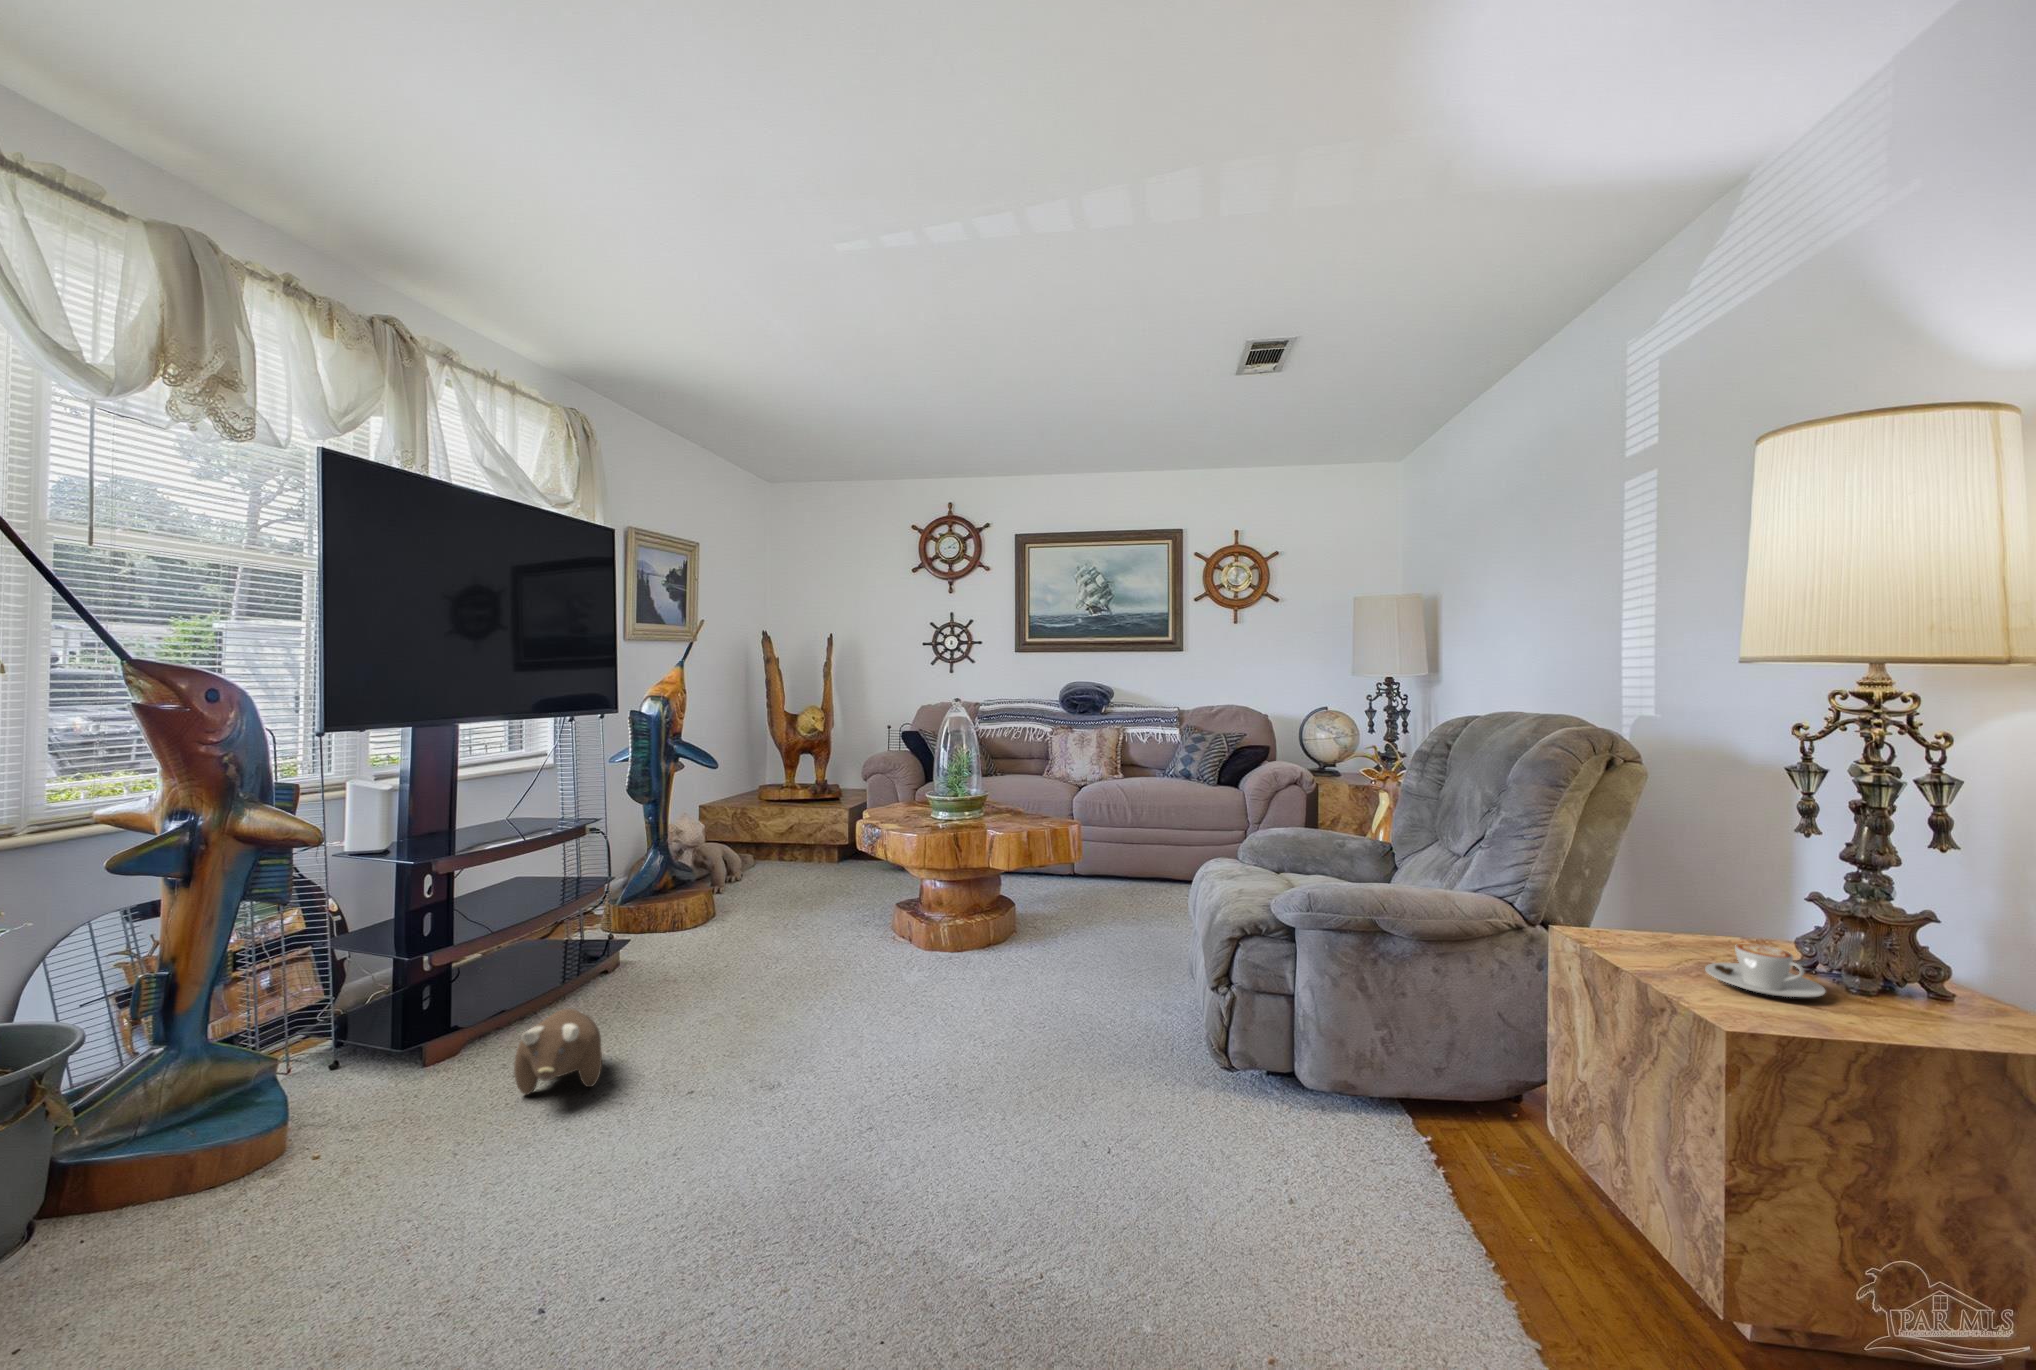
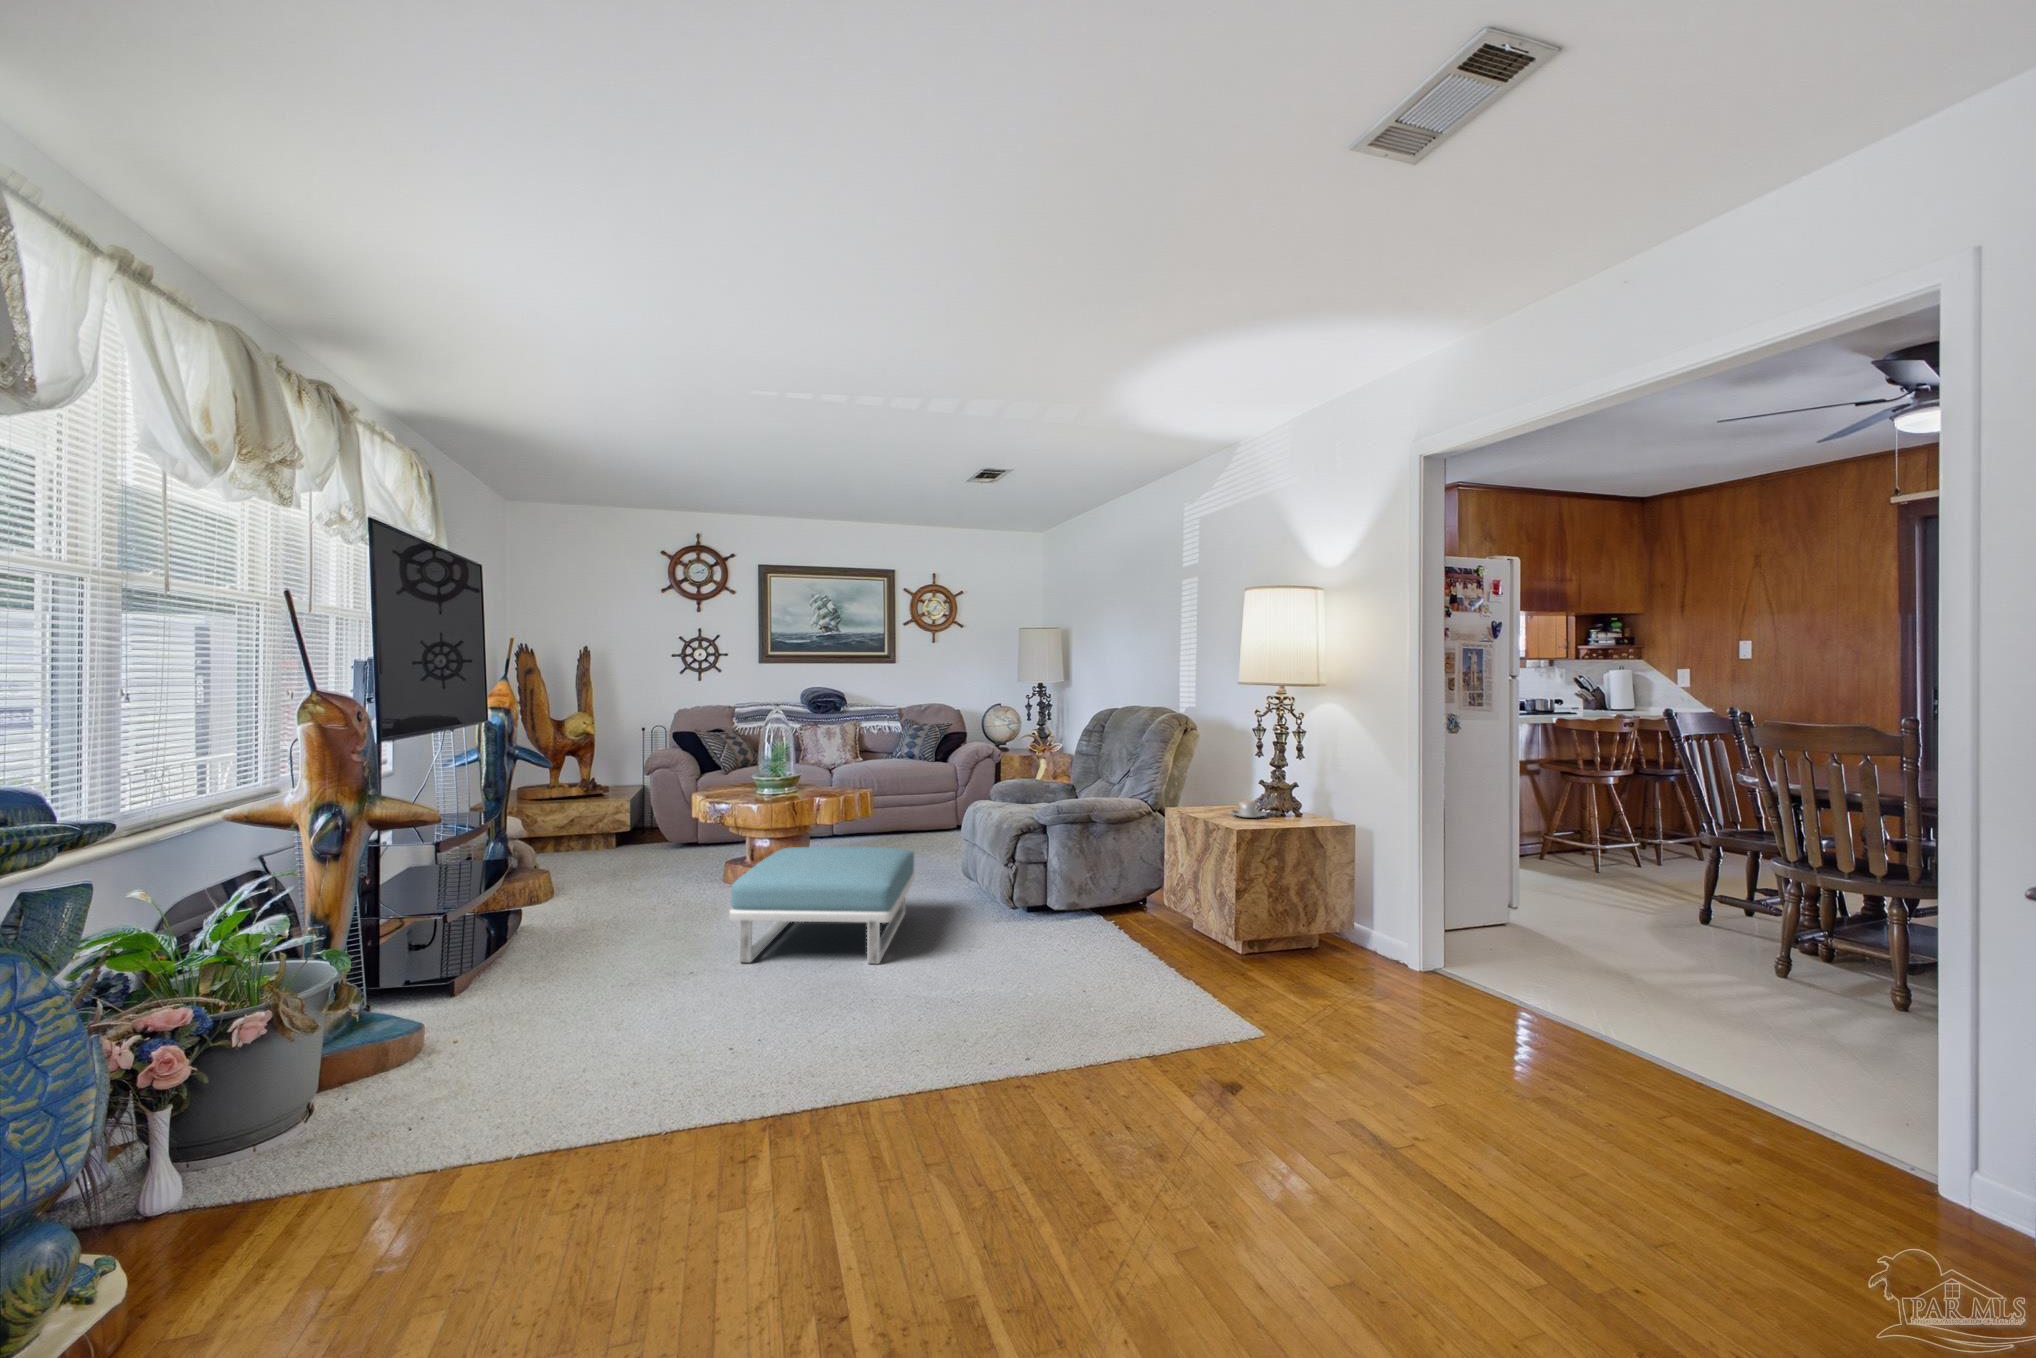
footstool: none [776,903,1082,1127] -> present [729,846,915,964]
plush toy: present [514,1009,602,1094] -> none [540,942,606,1006]

